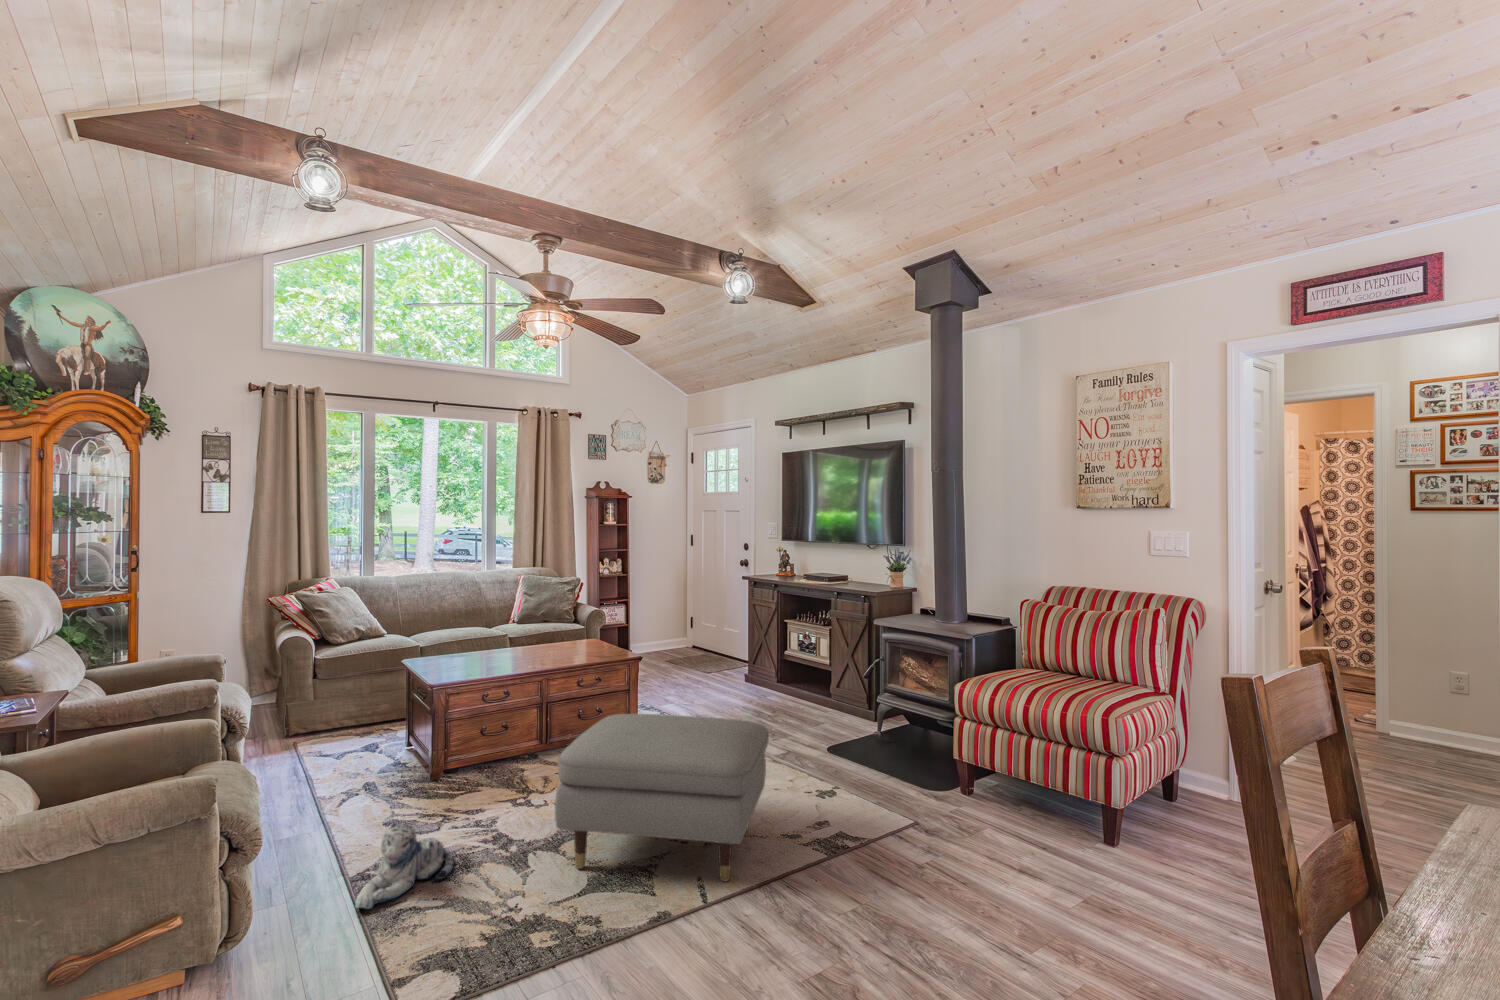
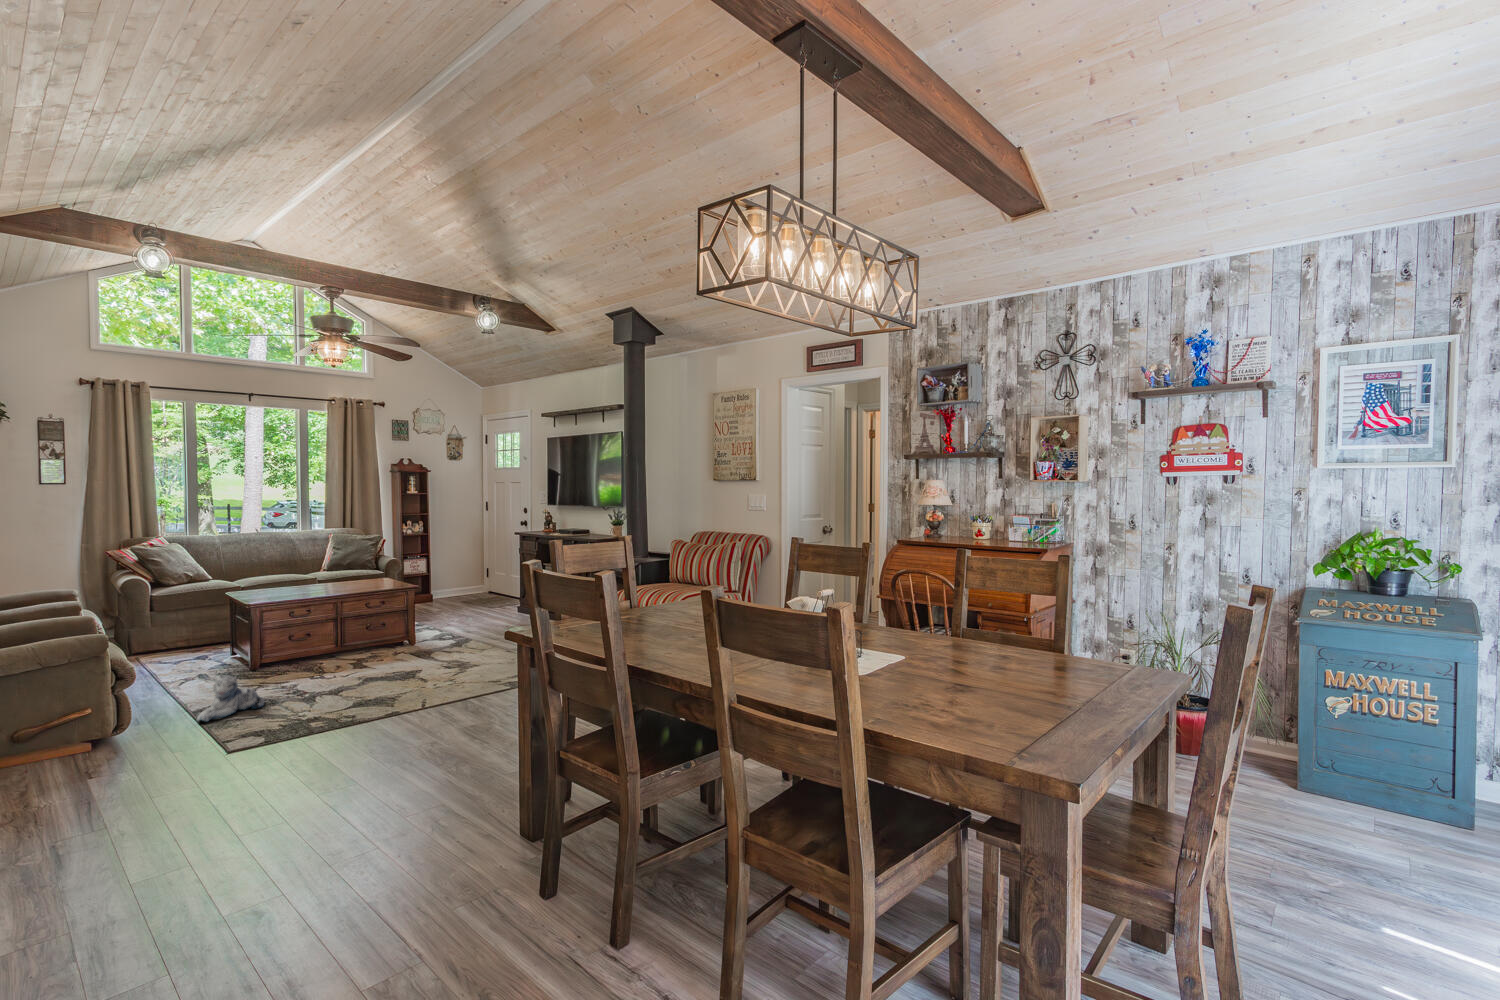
ottoman: present [555,714,769,881] -> none [332,613,483,700]

